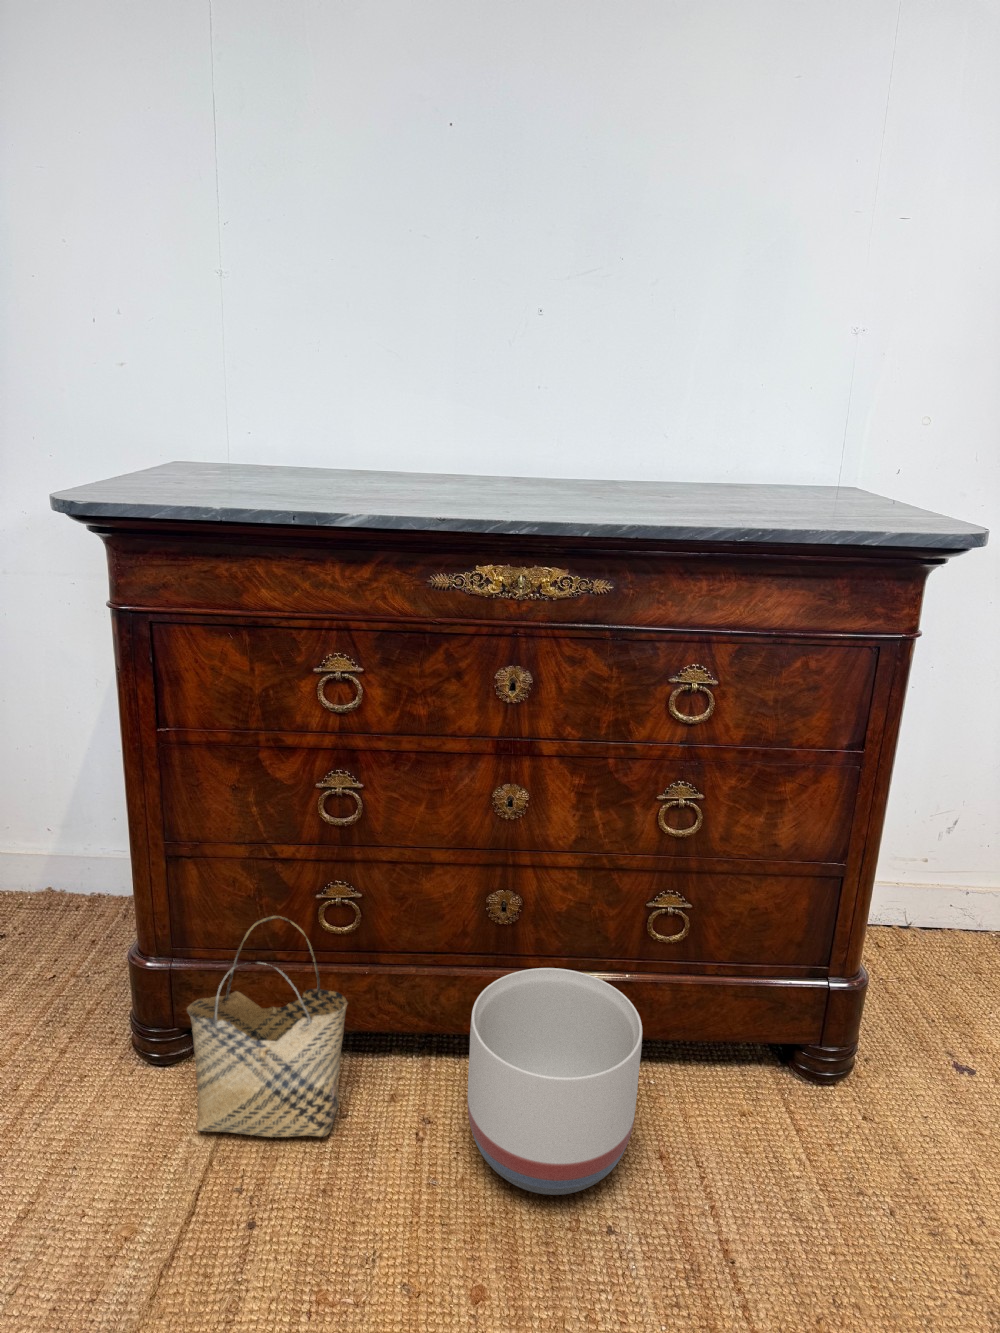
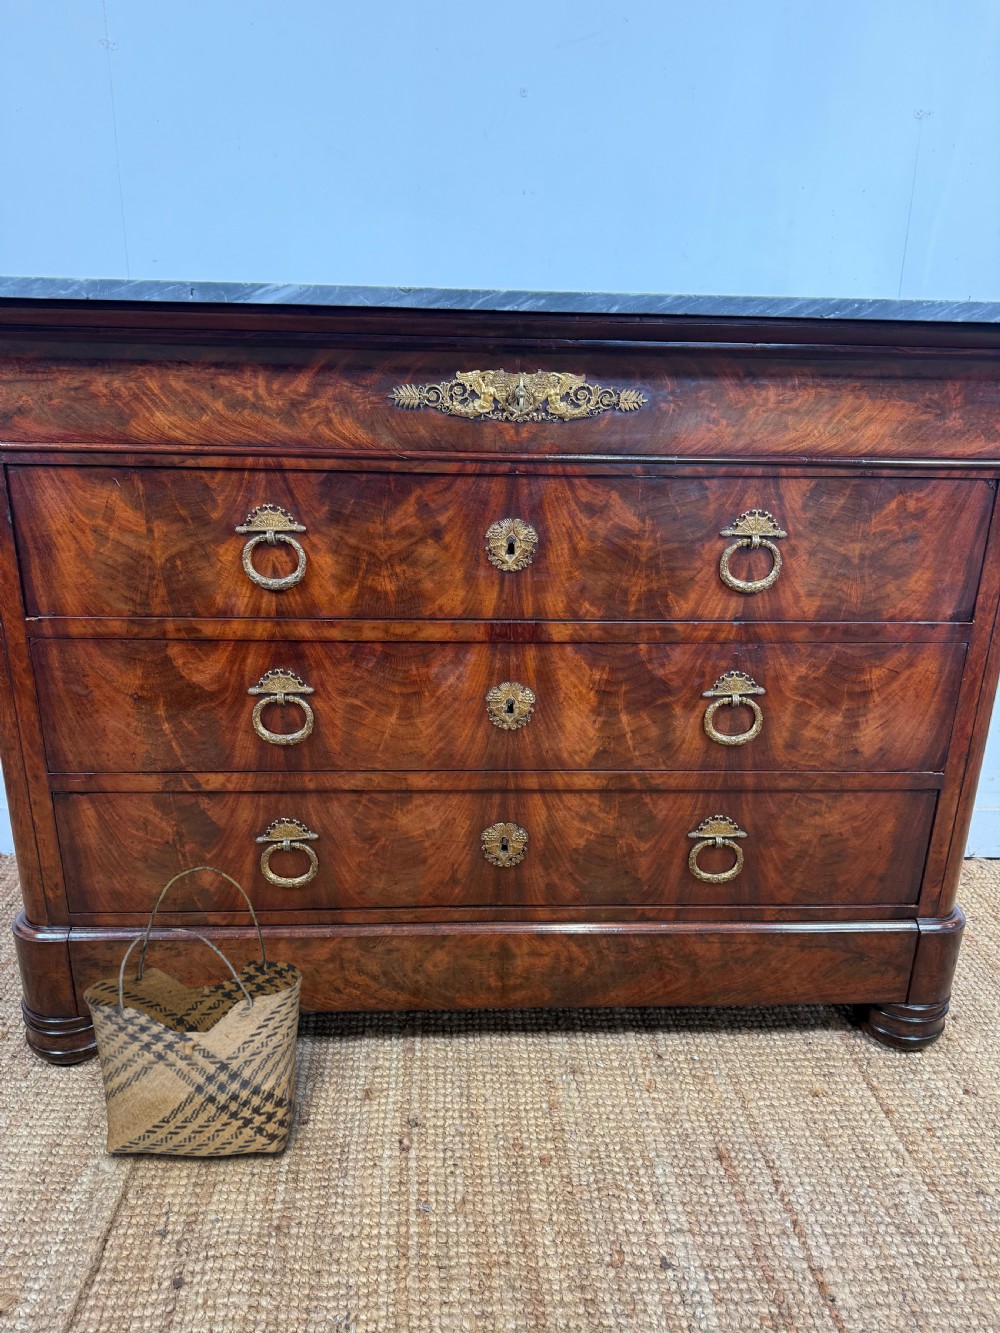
planter: present [468,968,642,1195] -> none [467,921,700,1220]

